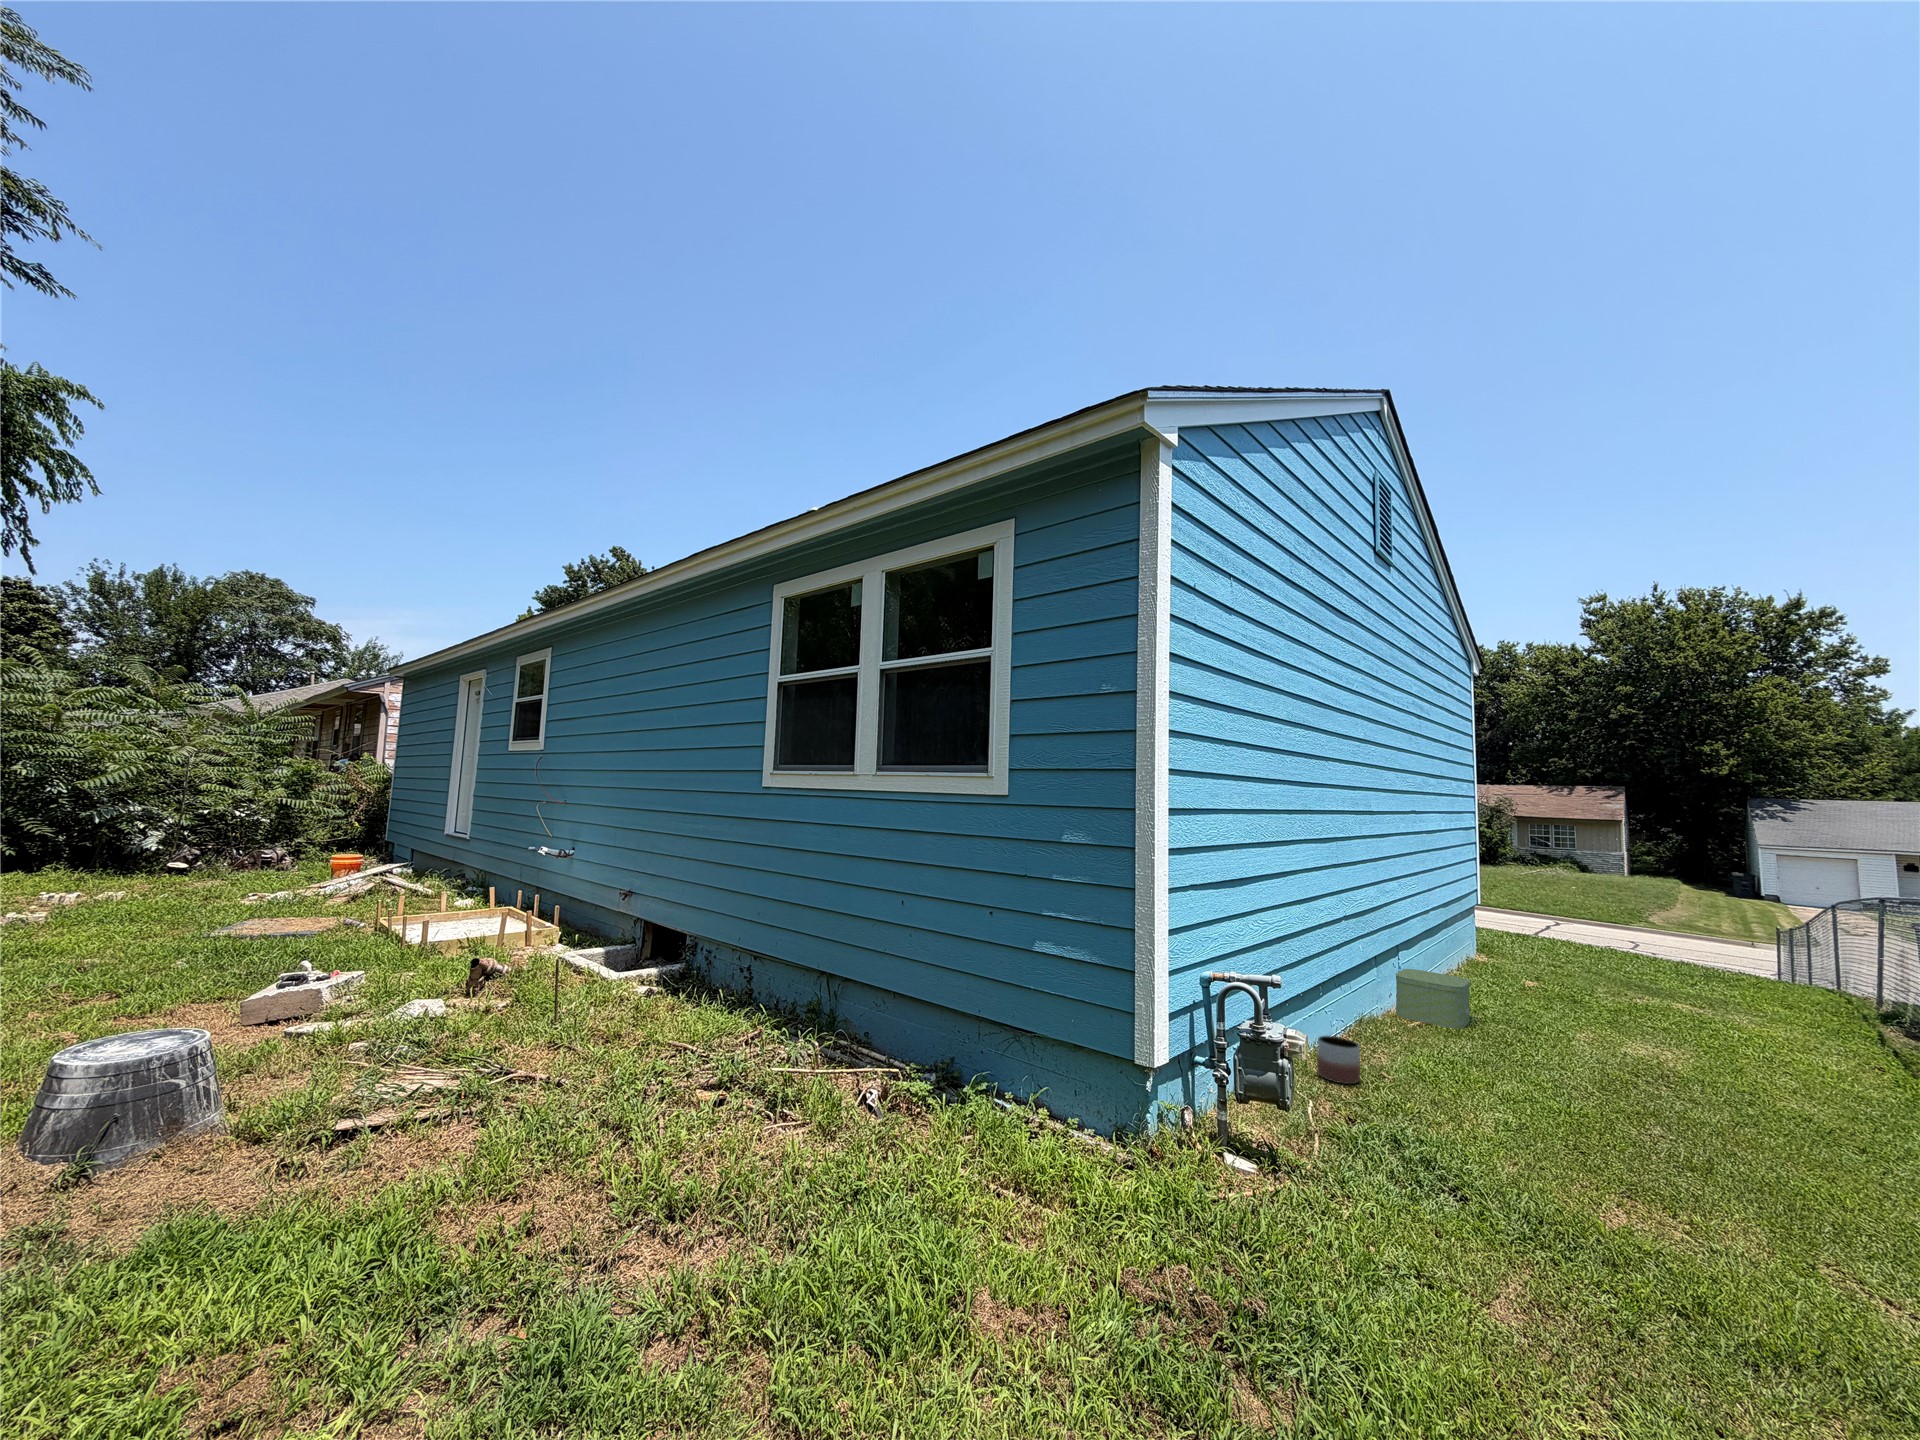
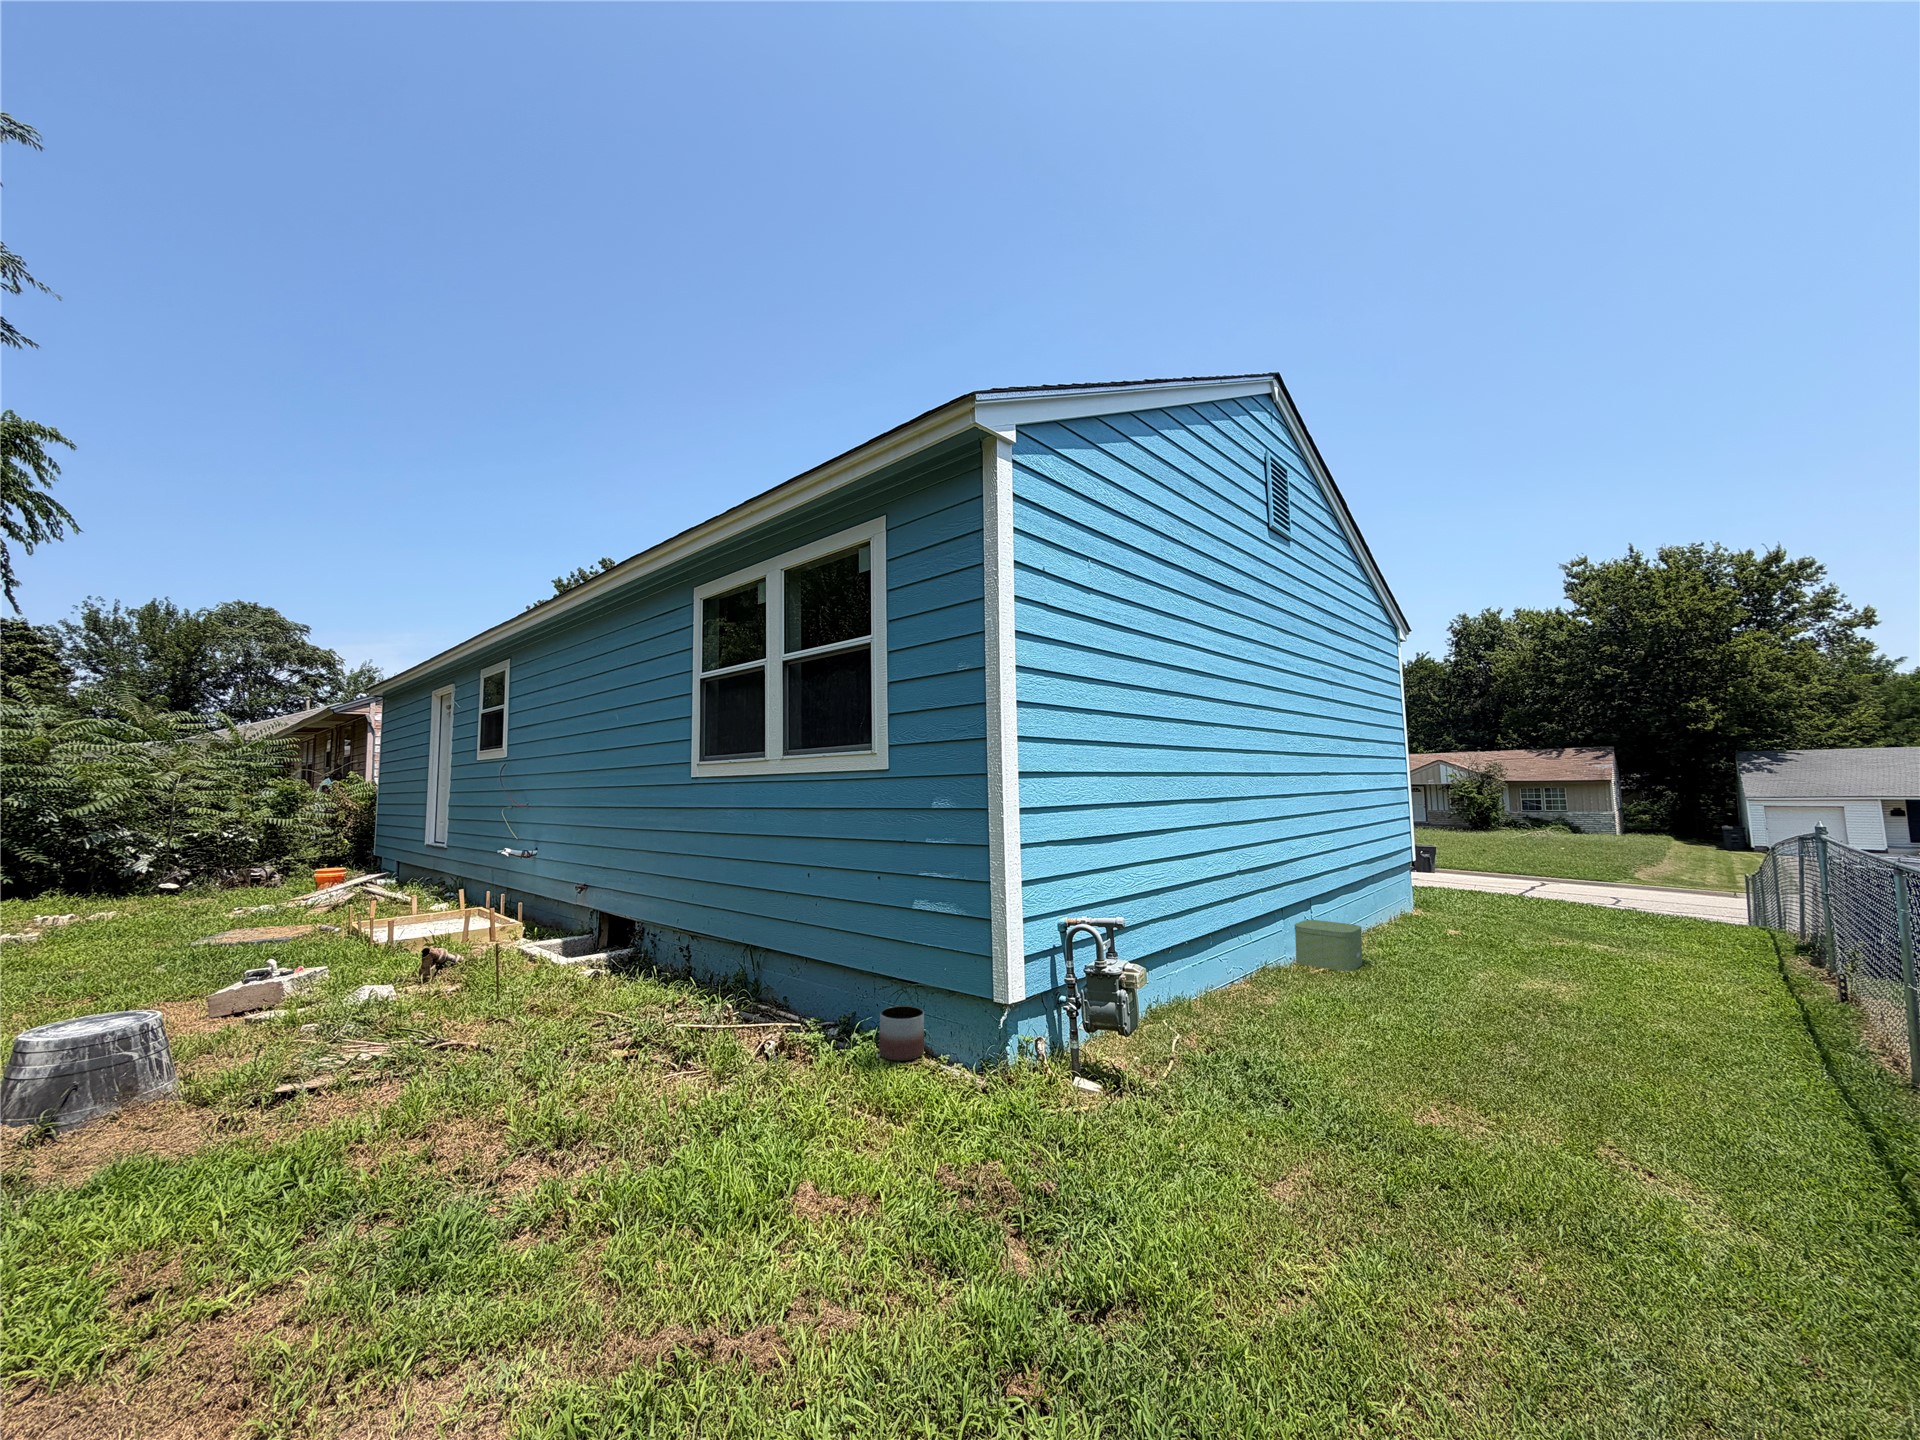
planter: present [1317,1036,1360,1084] -> present [879,1006,924,1061]

